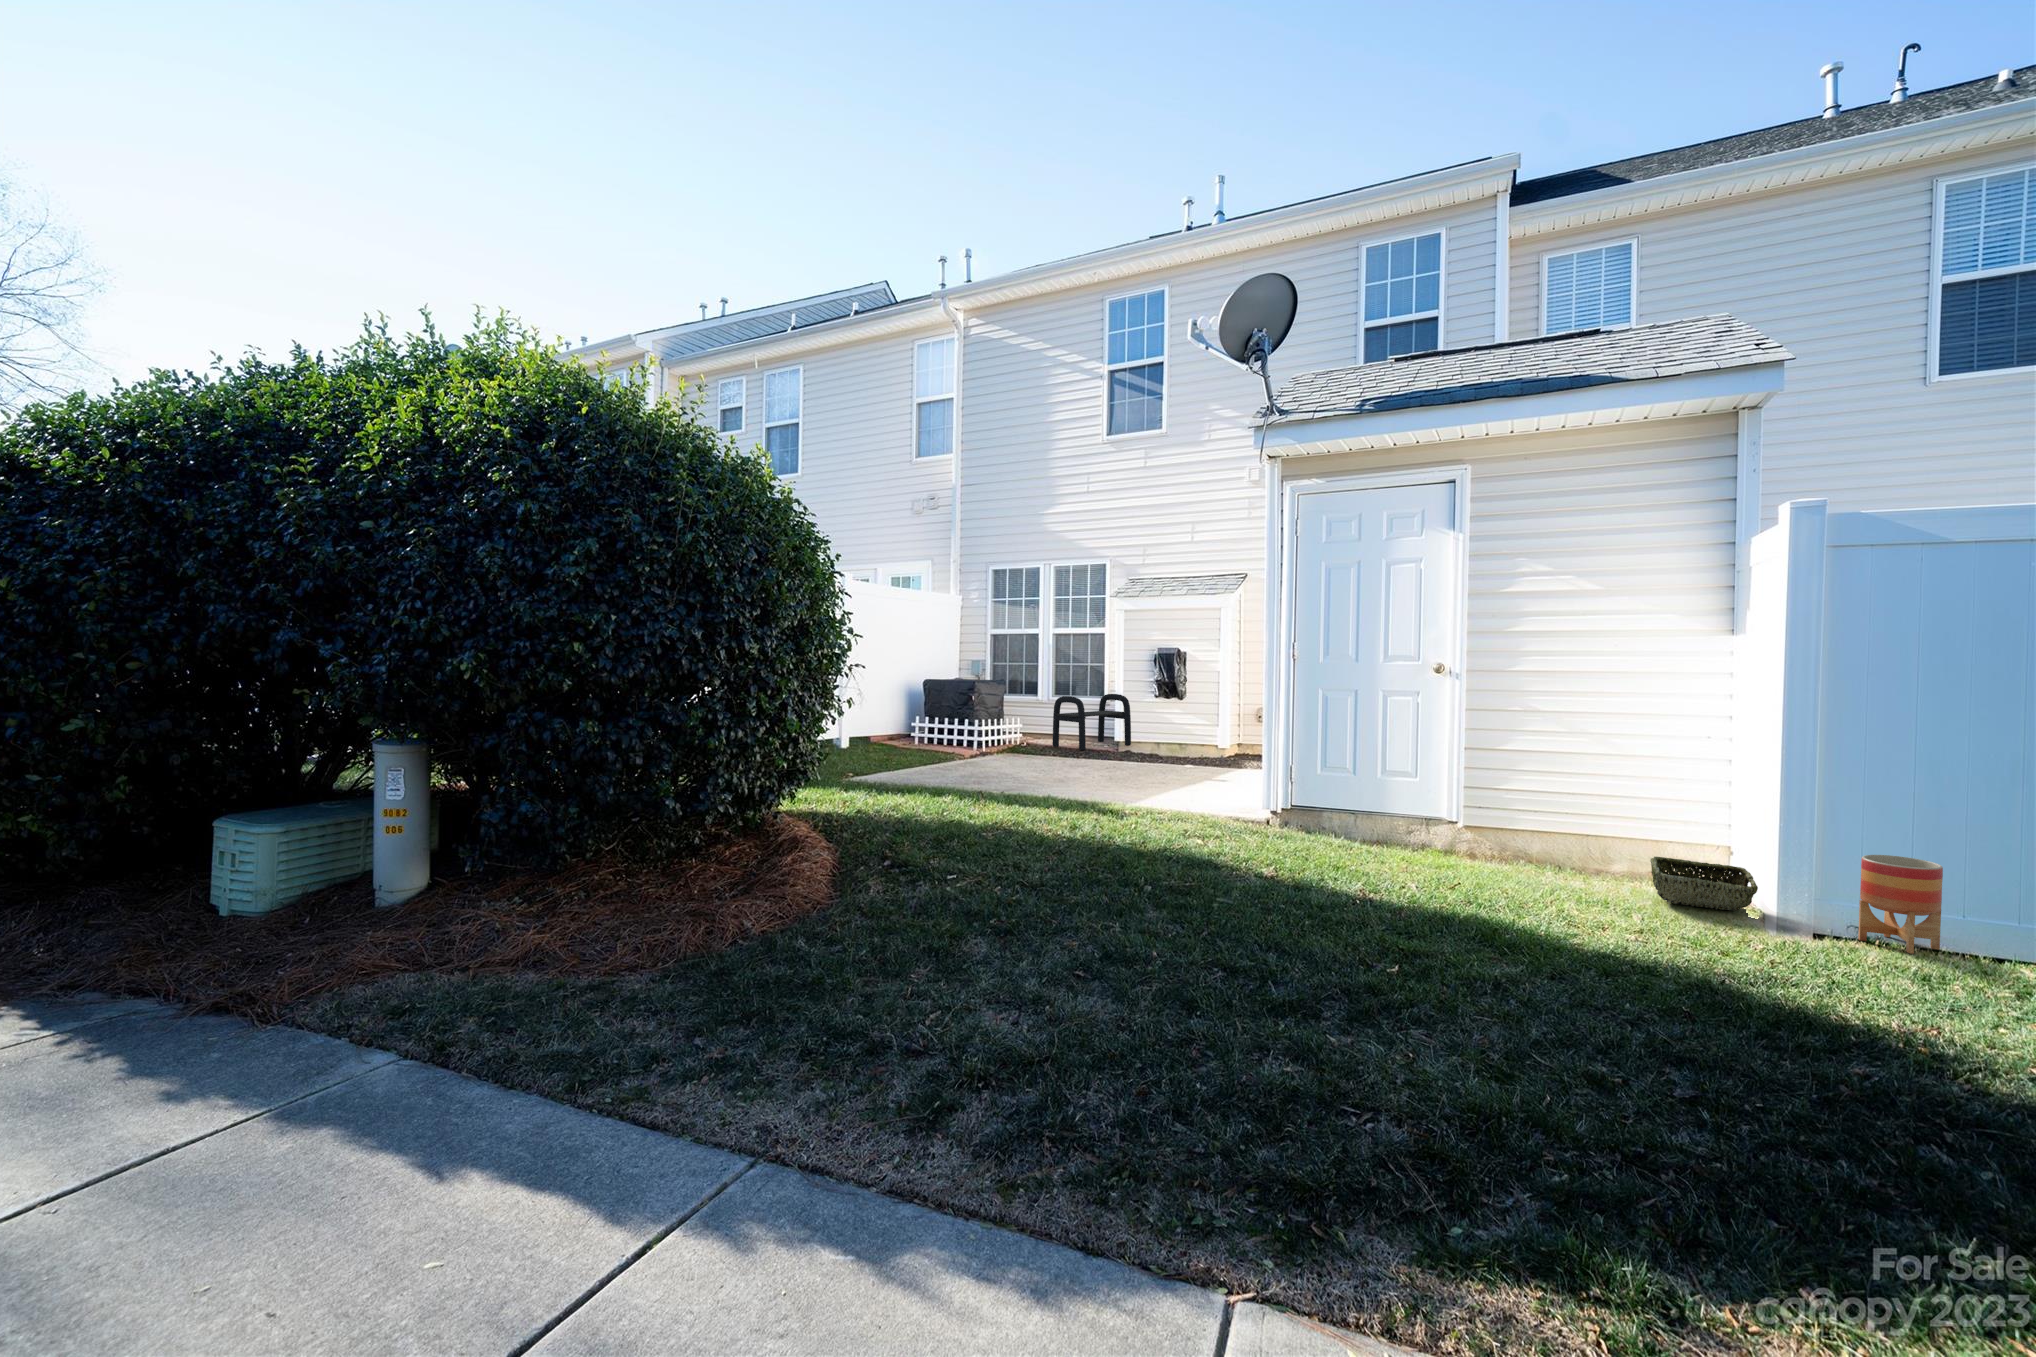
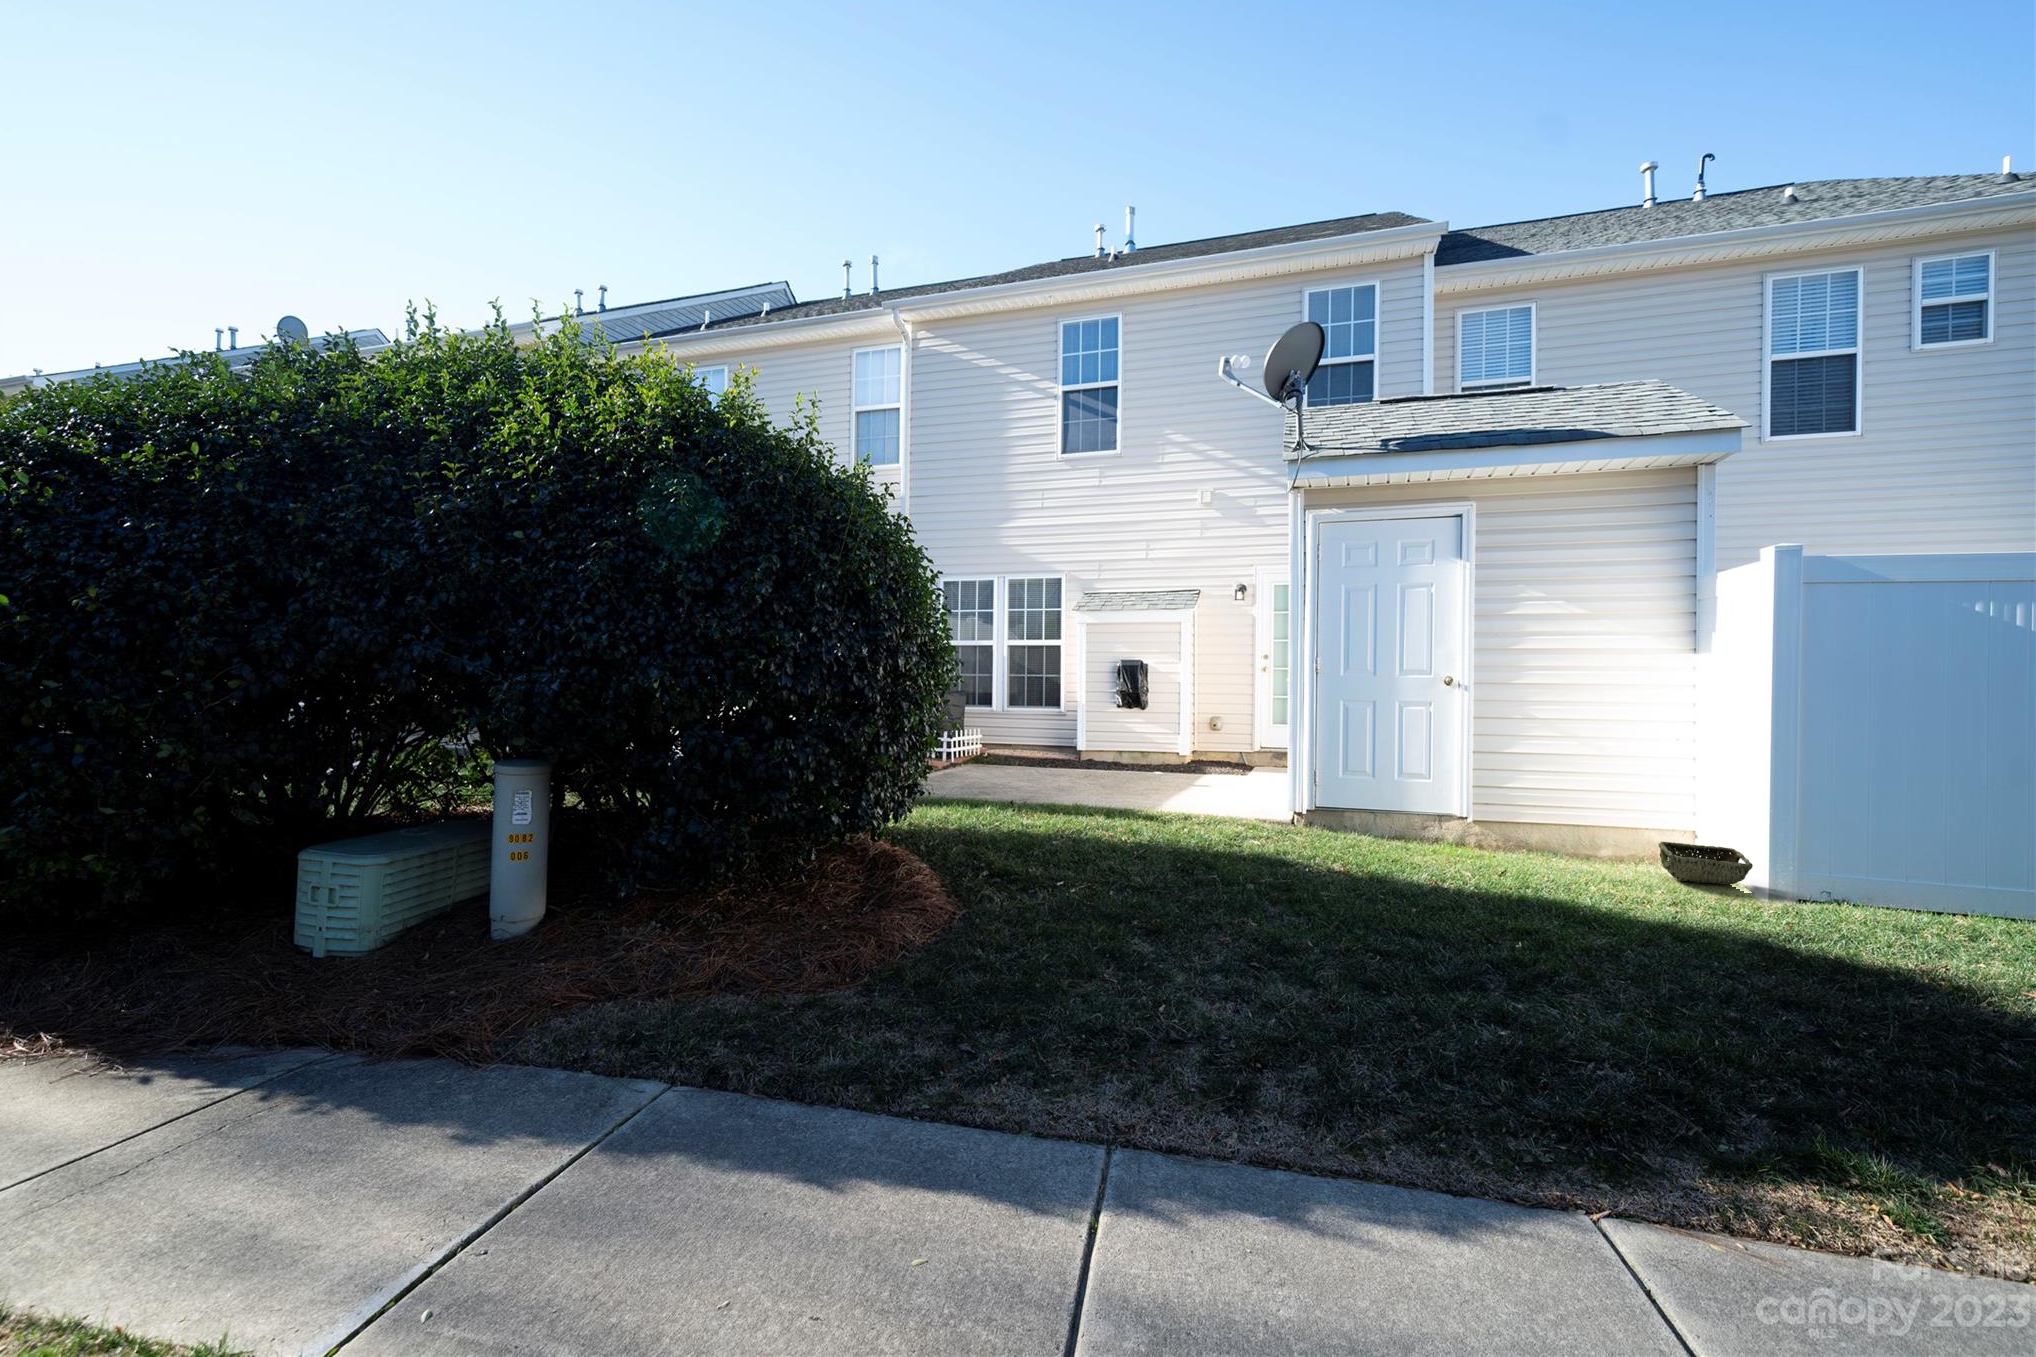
bench: present [1052,694,1131,750] -> none [1017,705,1091,760]
planter: present [1858,855,1943,954] -> none [1838,833,1903,912]

